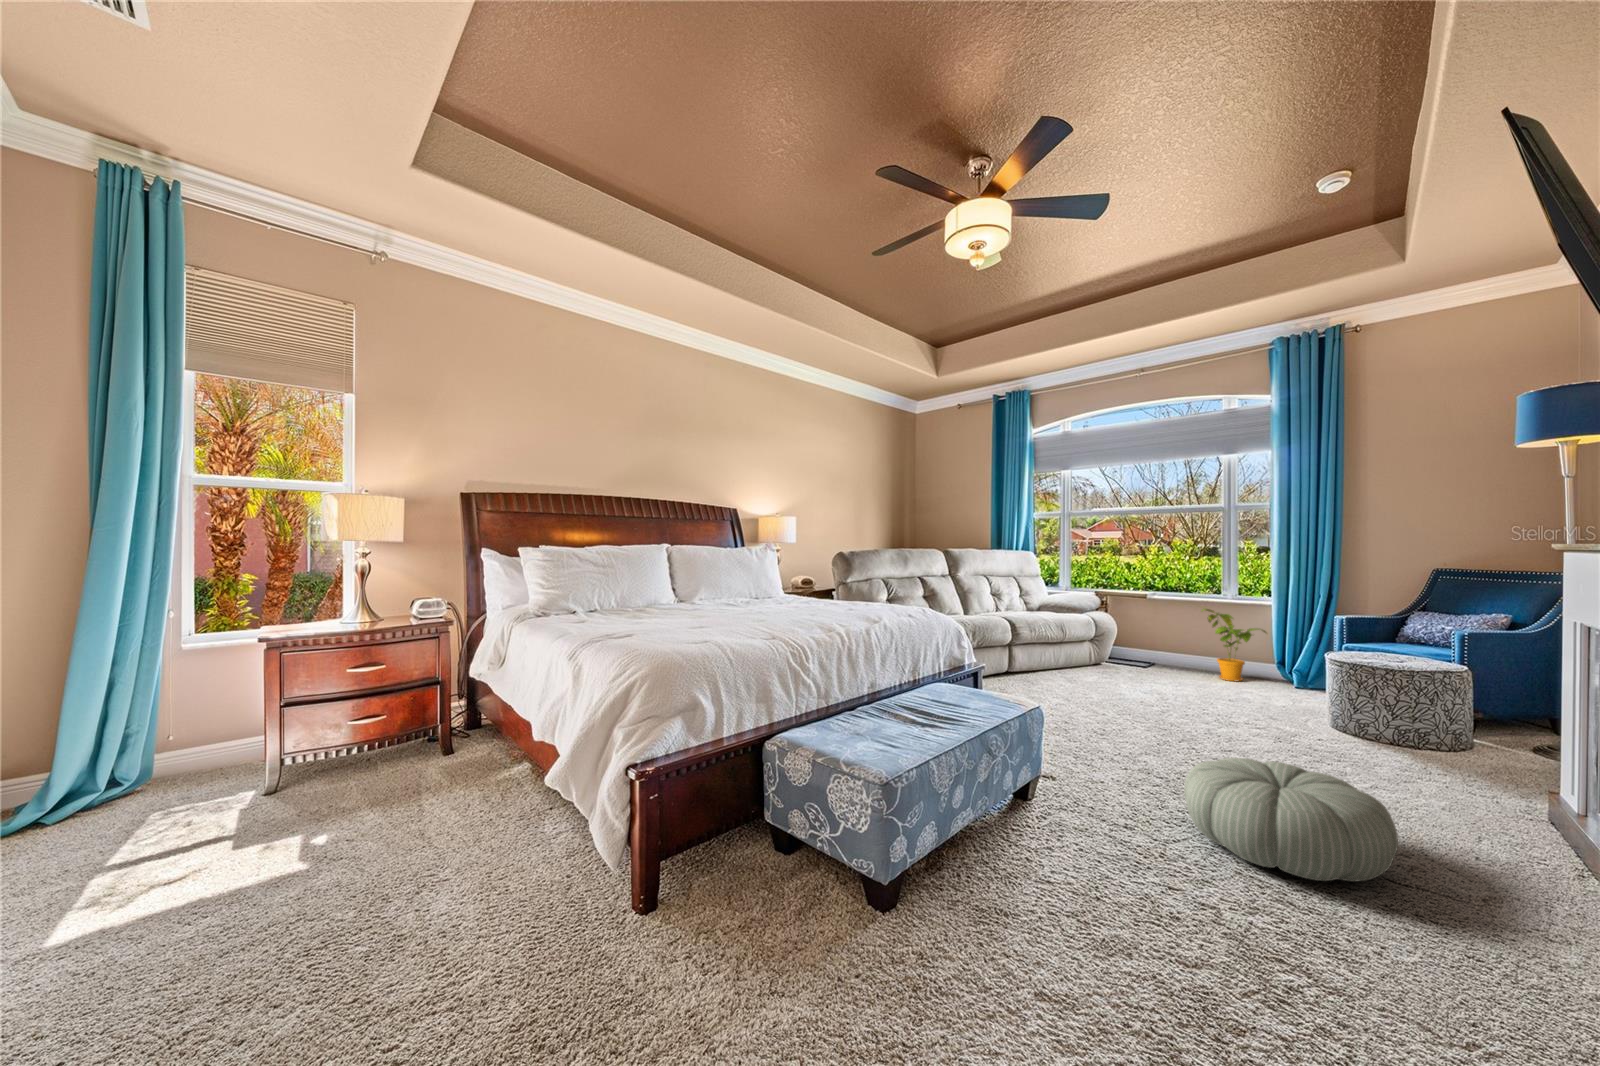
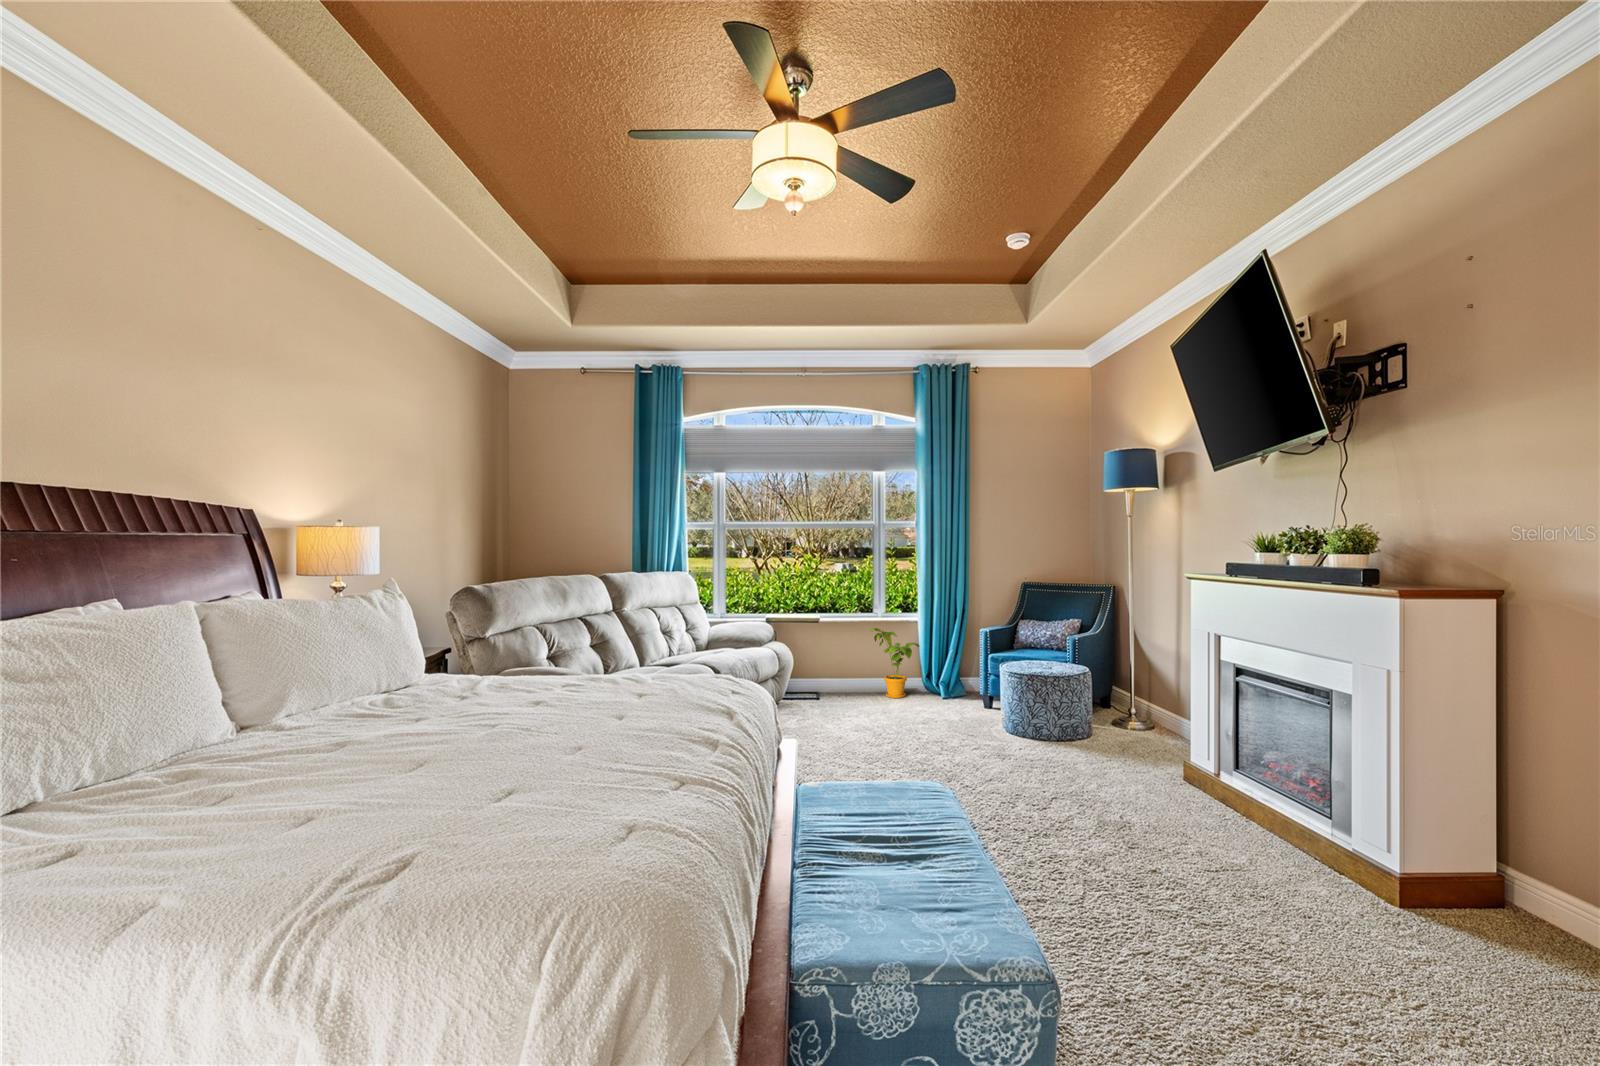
pouf: present [1184,758,1398,881] -> none [1057,796,1214,899]

